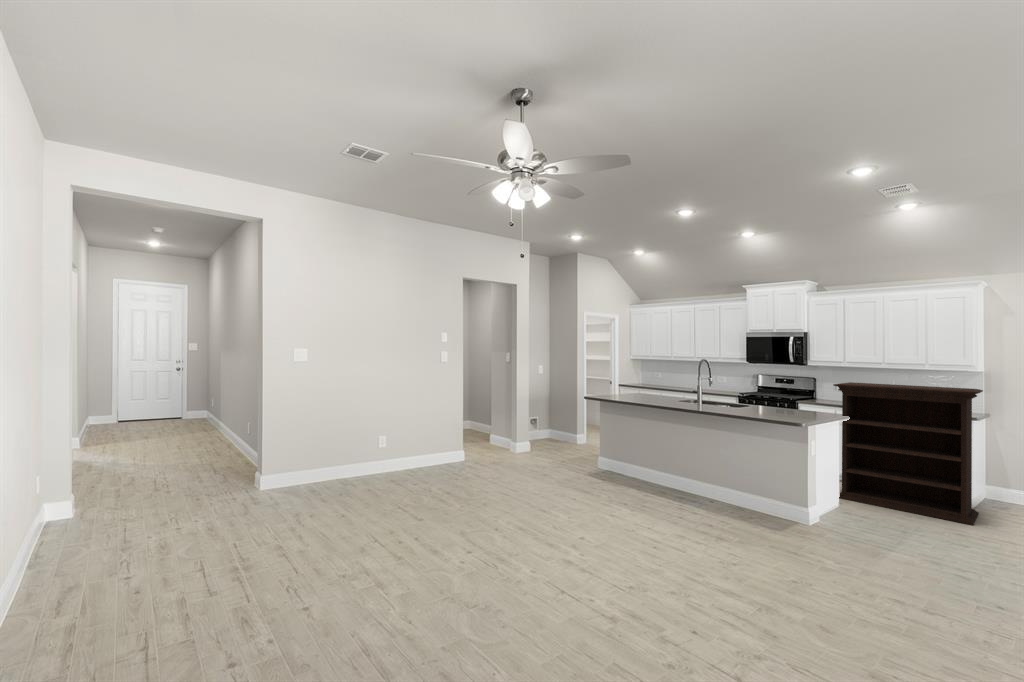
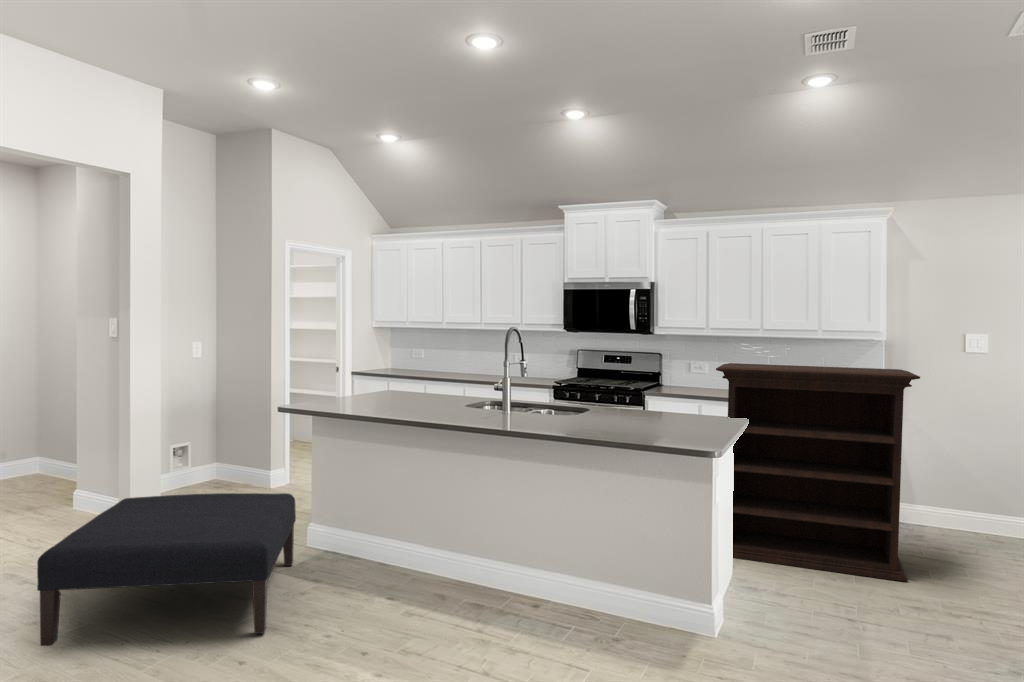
ottoman: none [492,433,590,493] -> present [37,493,296,646]

